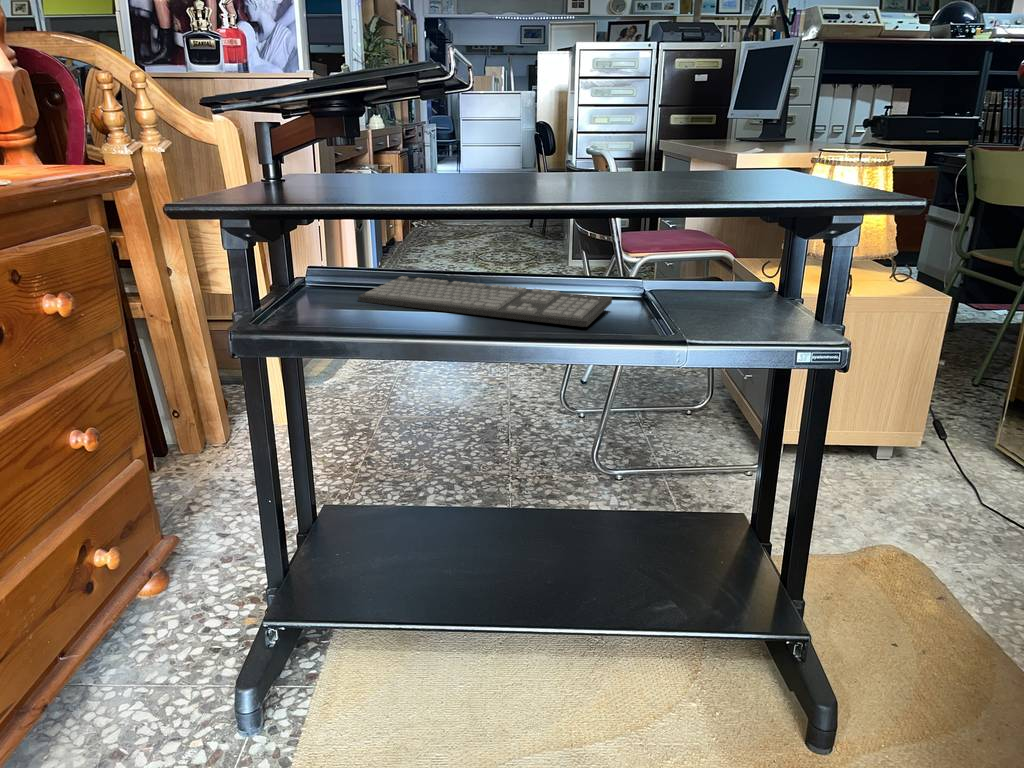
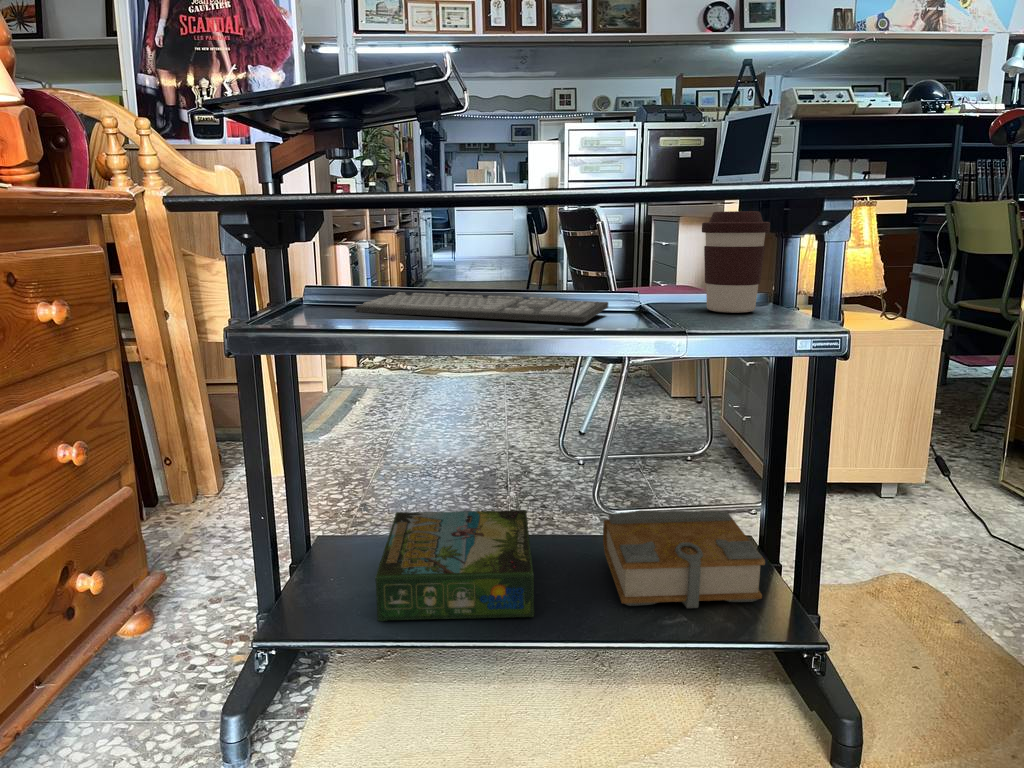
coffee cup: none [710,203,780,308] -> present [702,211,770,313]
board game: none [379,485,532,599] -> present [375,510,535,621]
book: none [600,490,756,590] -> present [603,511,765,608]

